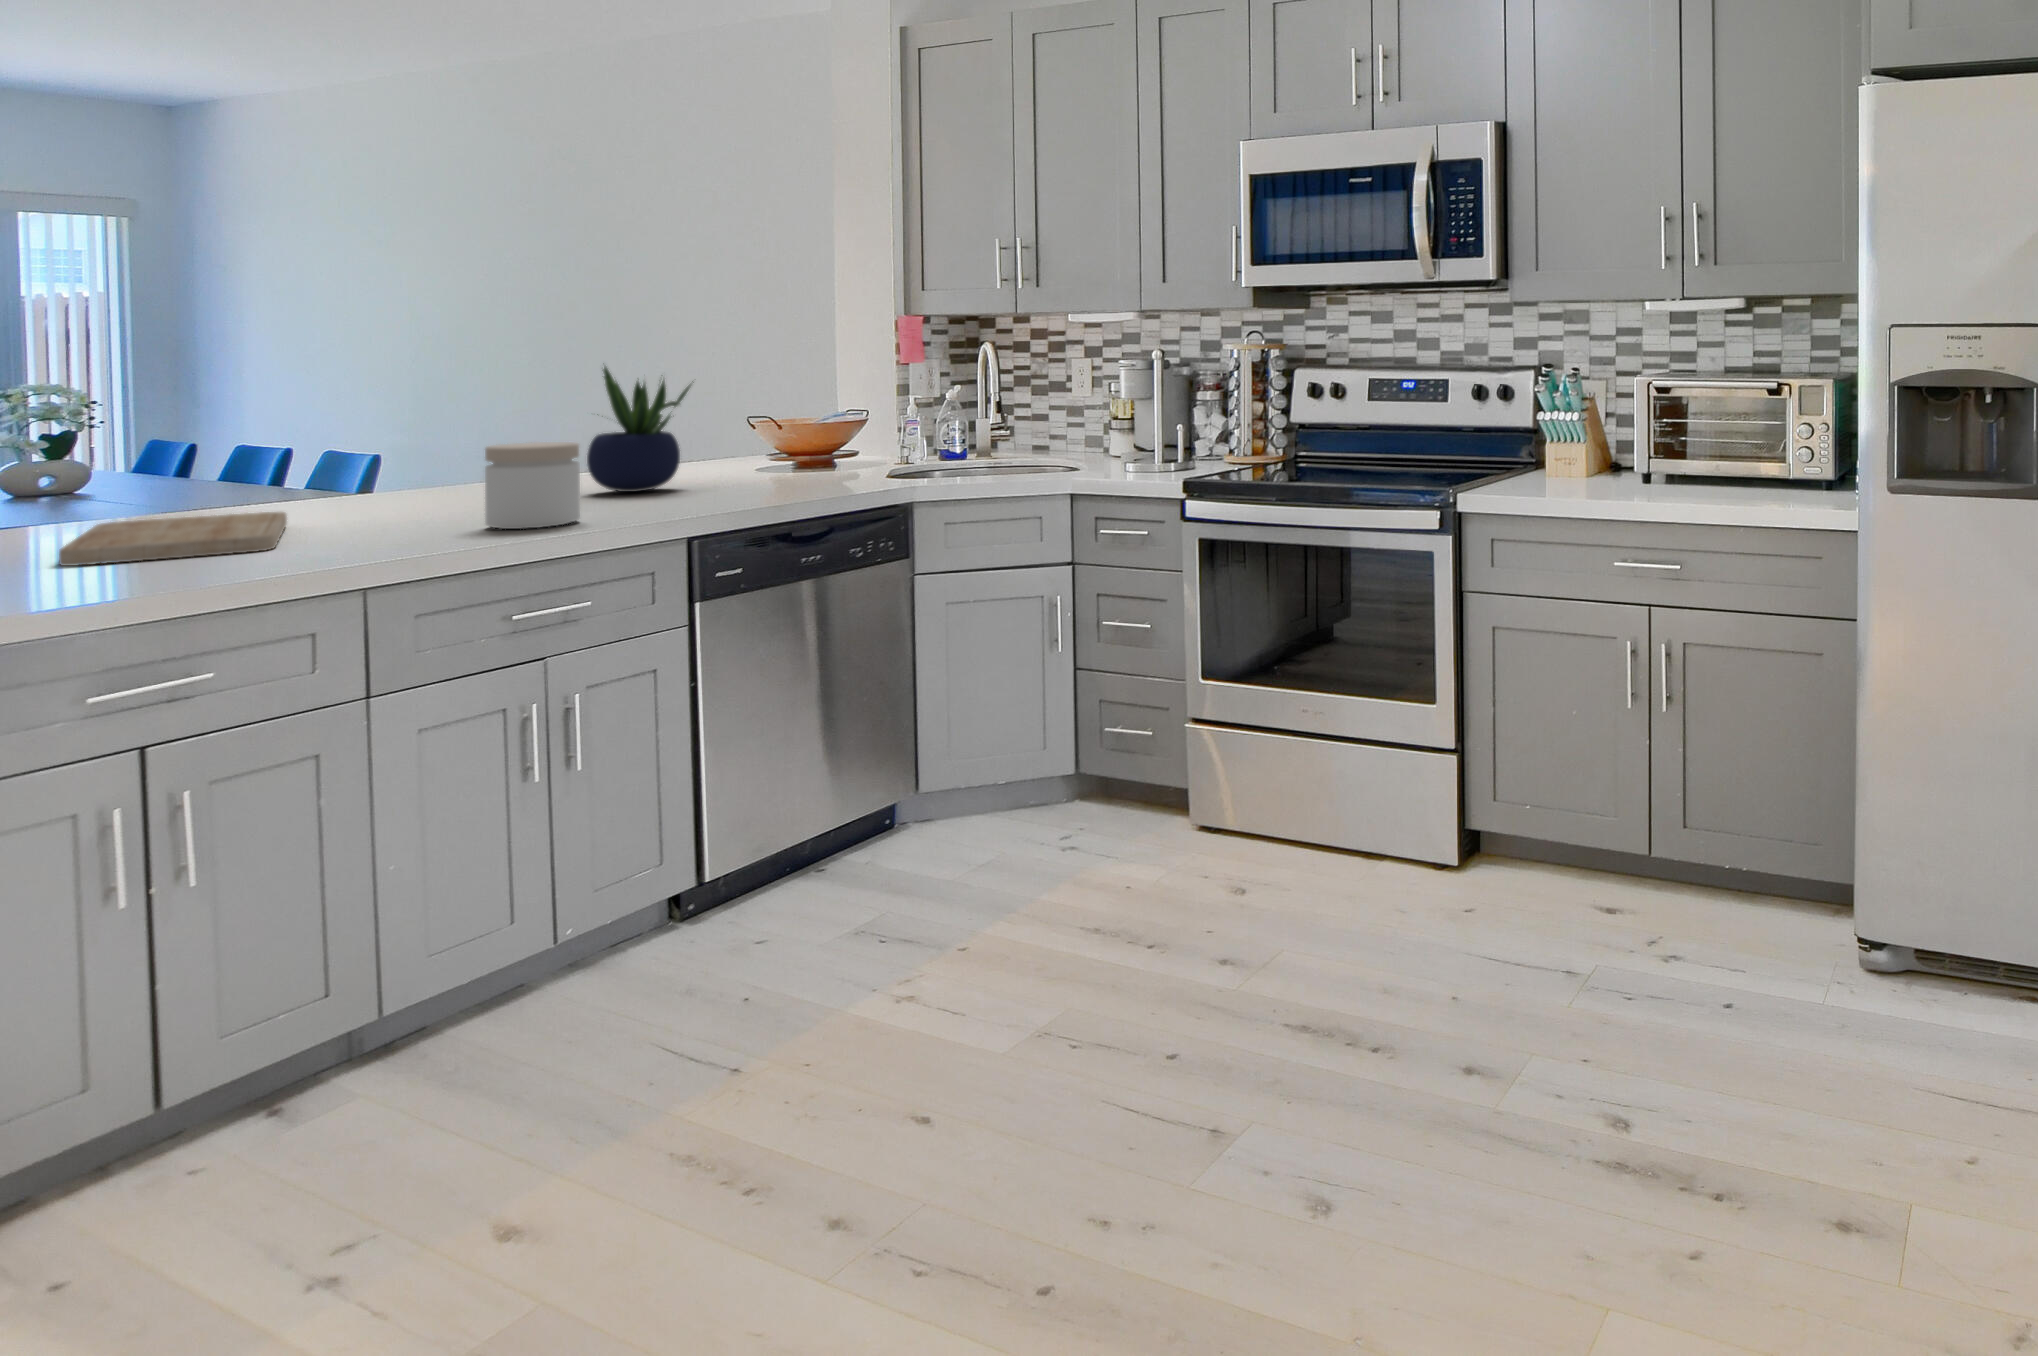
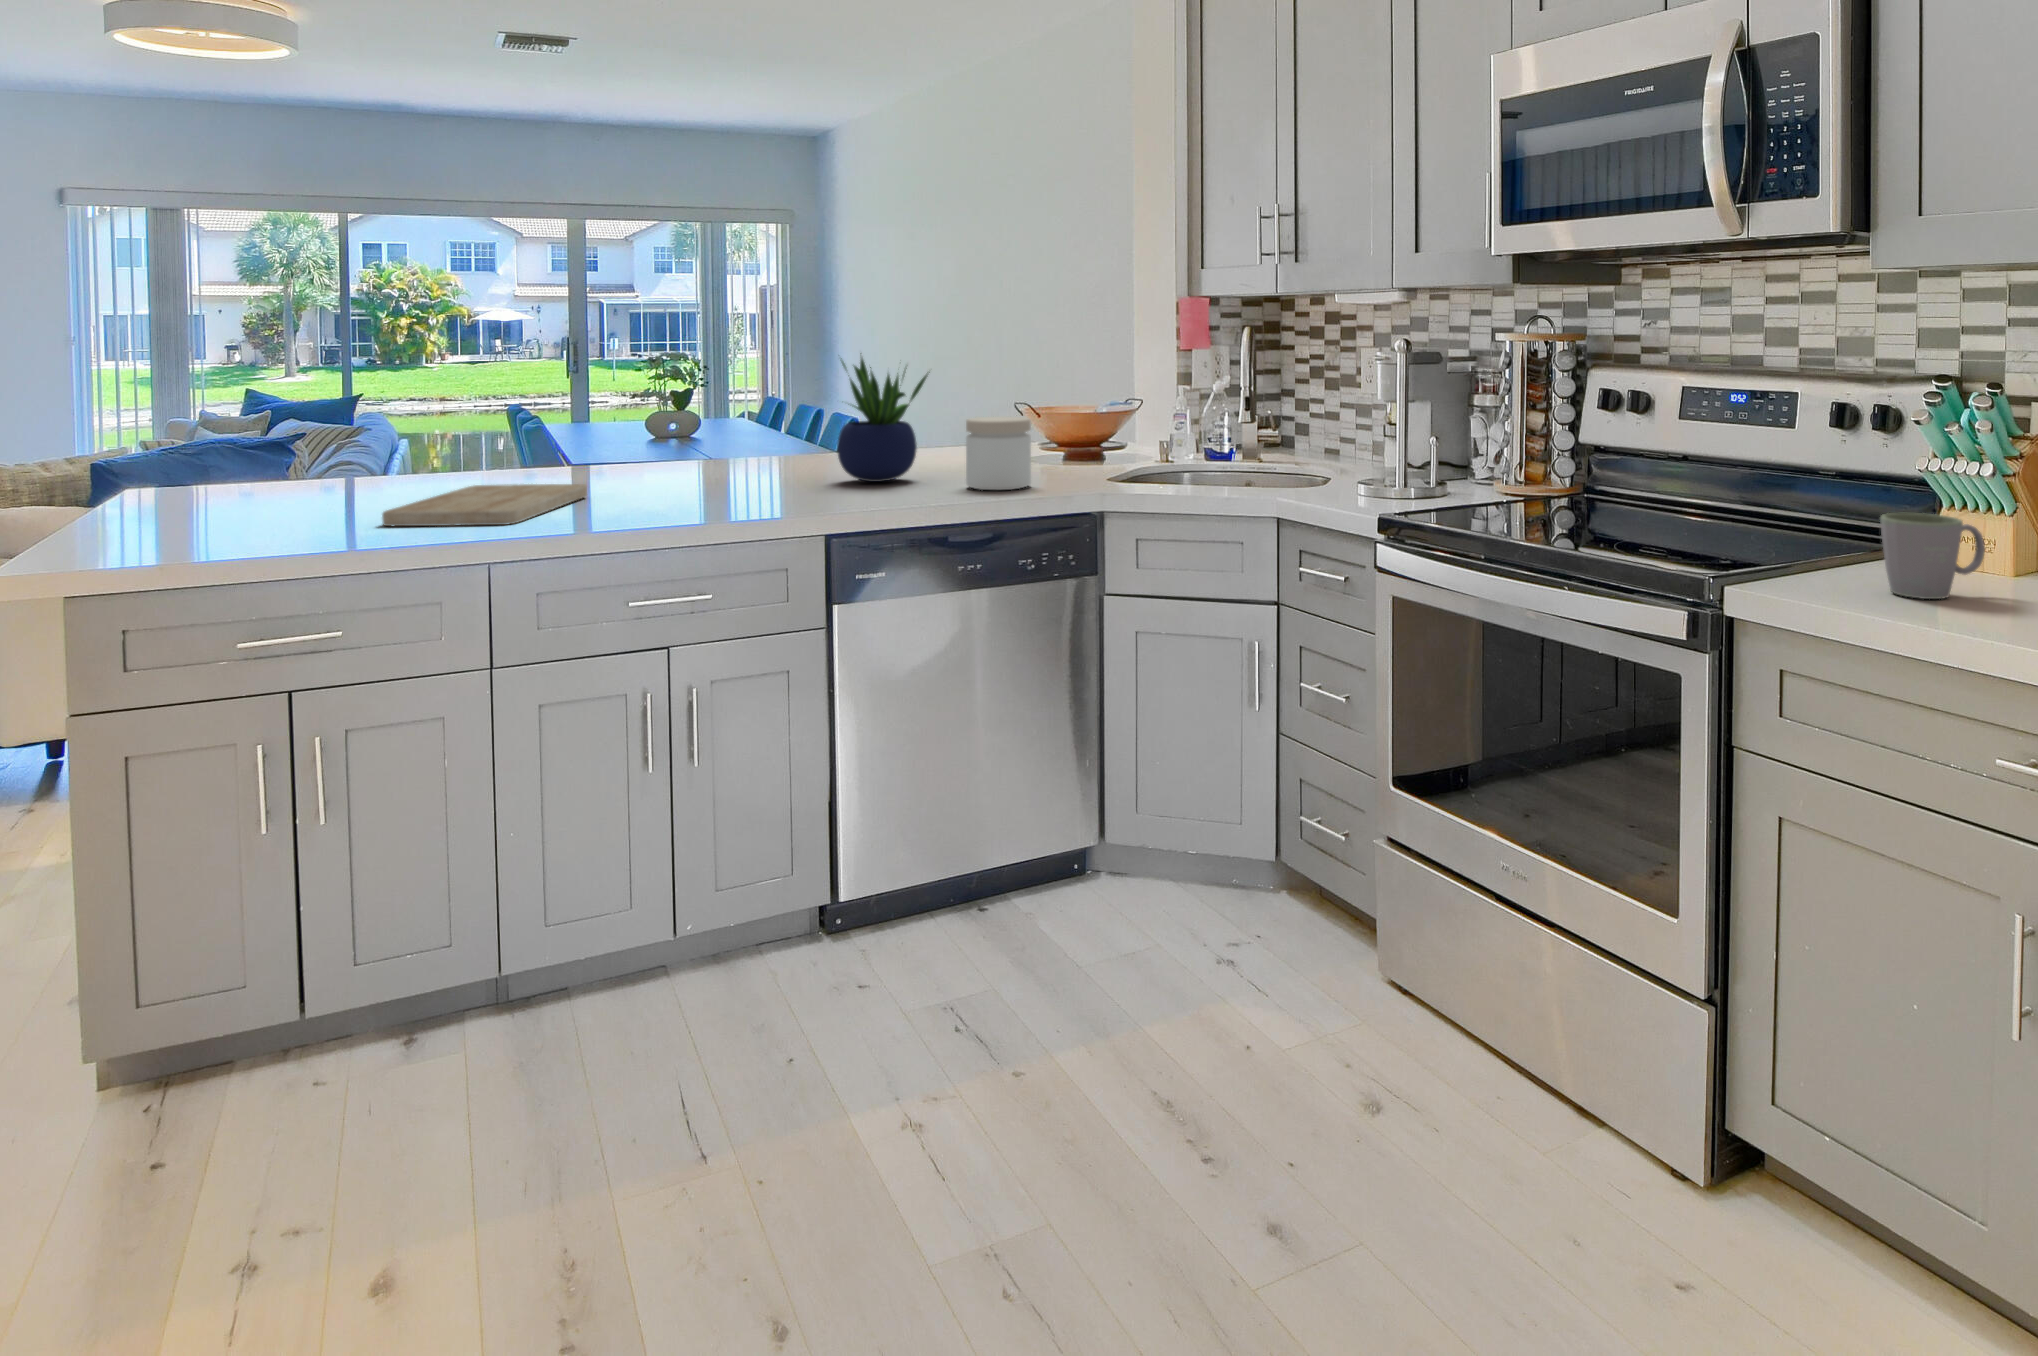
jar: present [485,442,580,529] -> present [966,416,1031,490]
mug: none [1538,443,1588,490] -> present [1880,513,1985,599]

